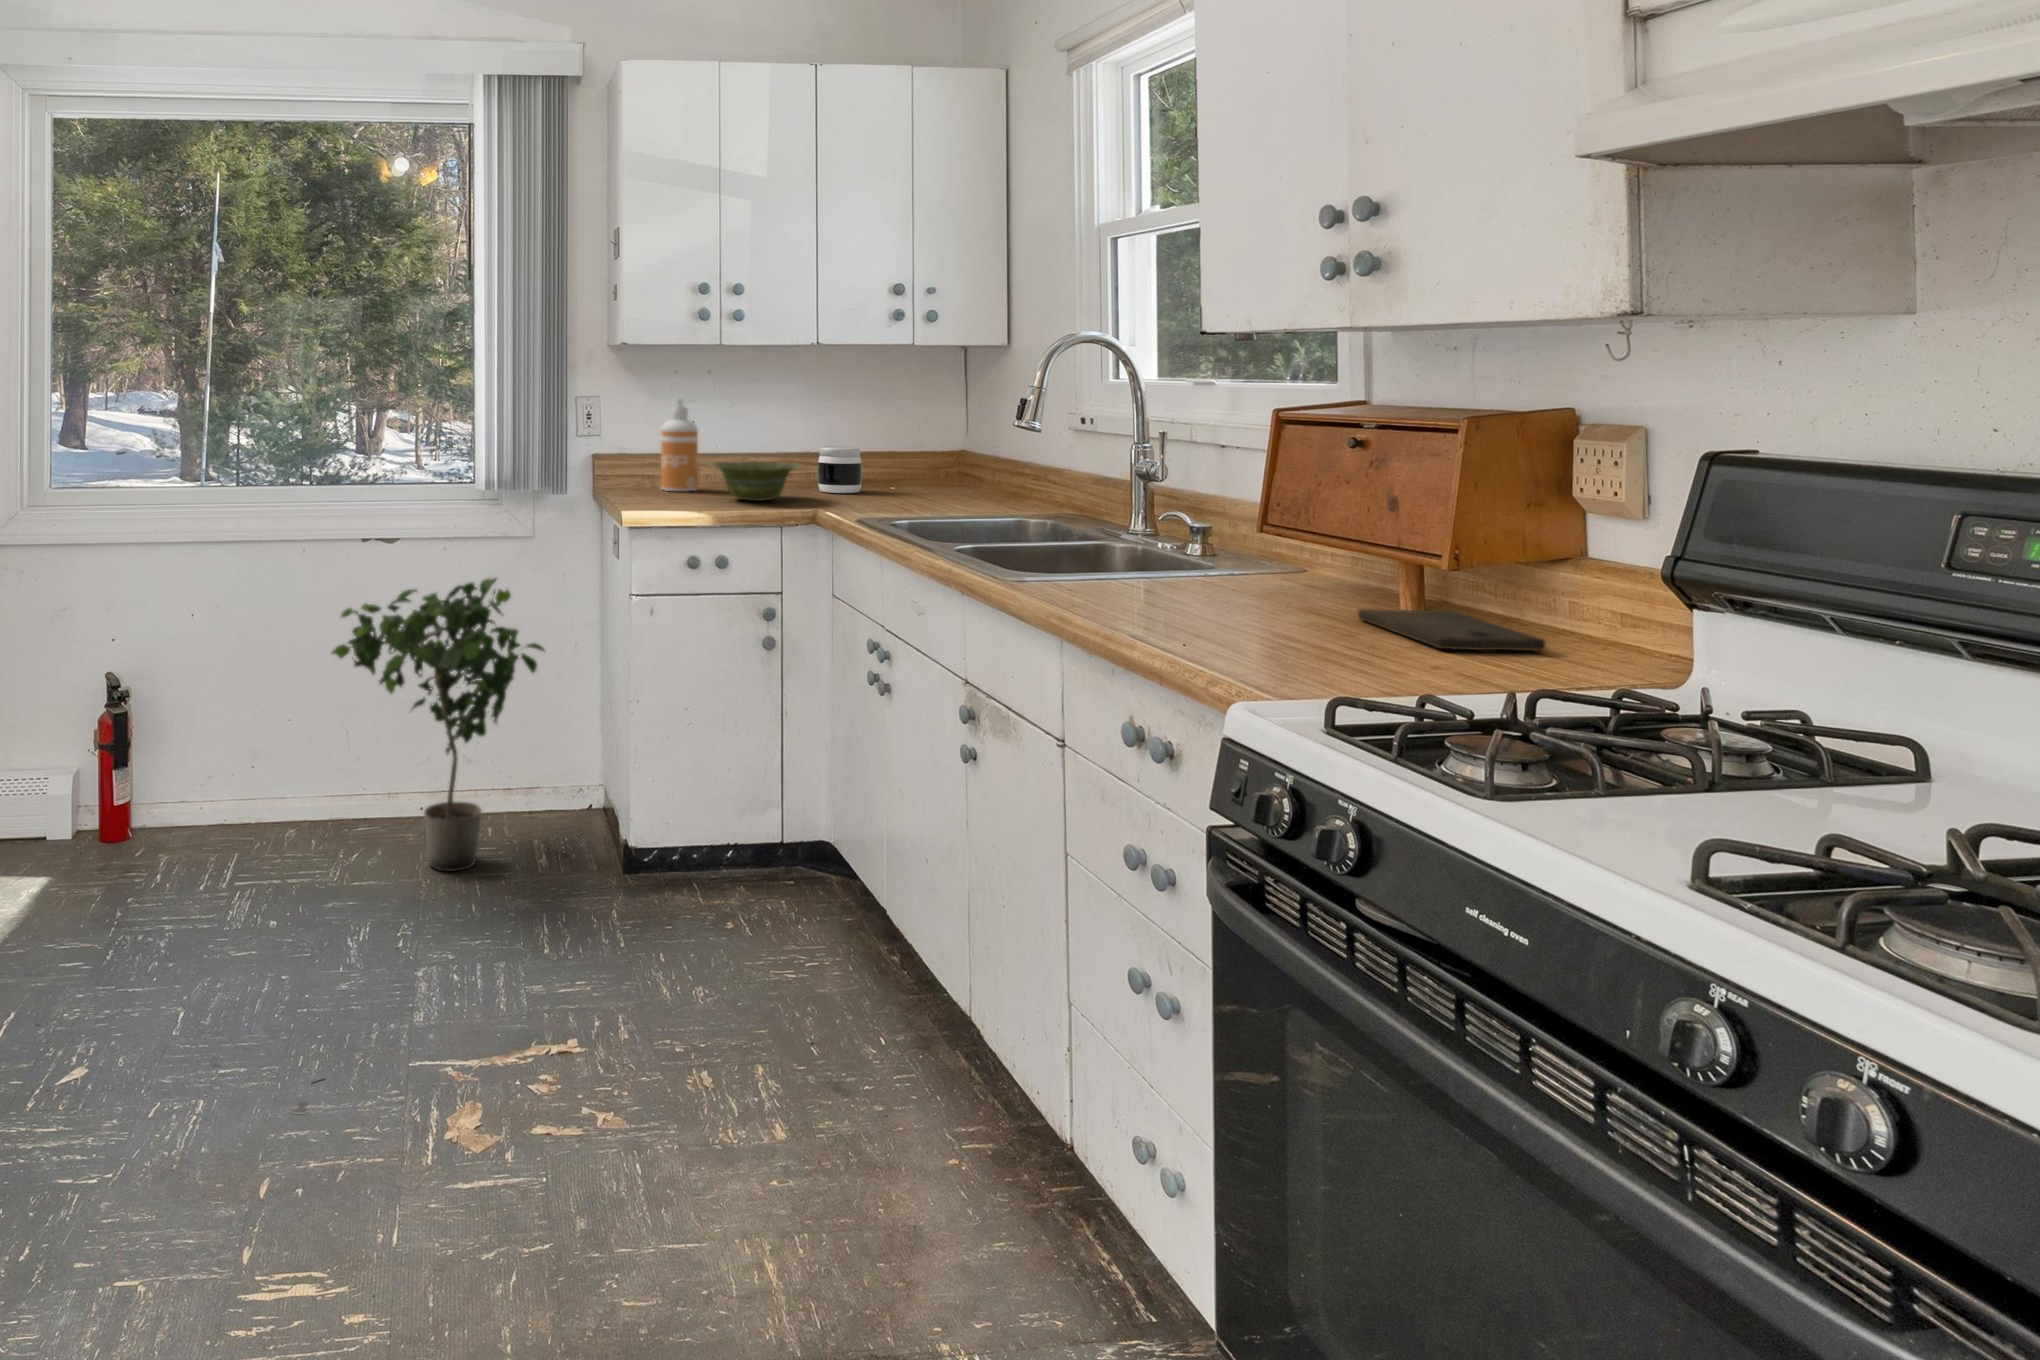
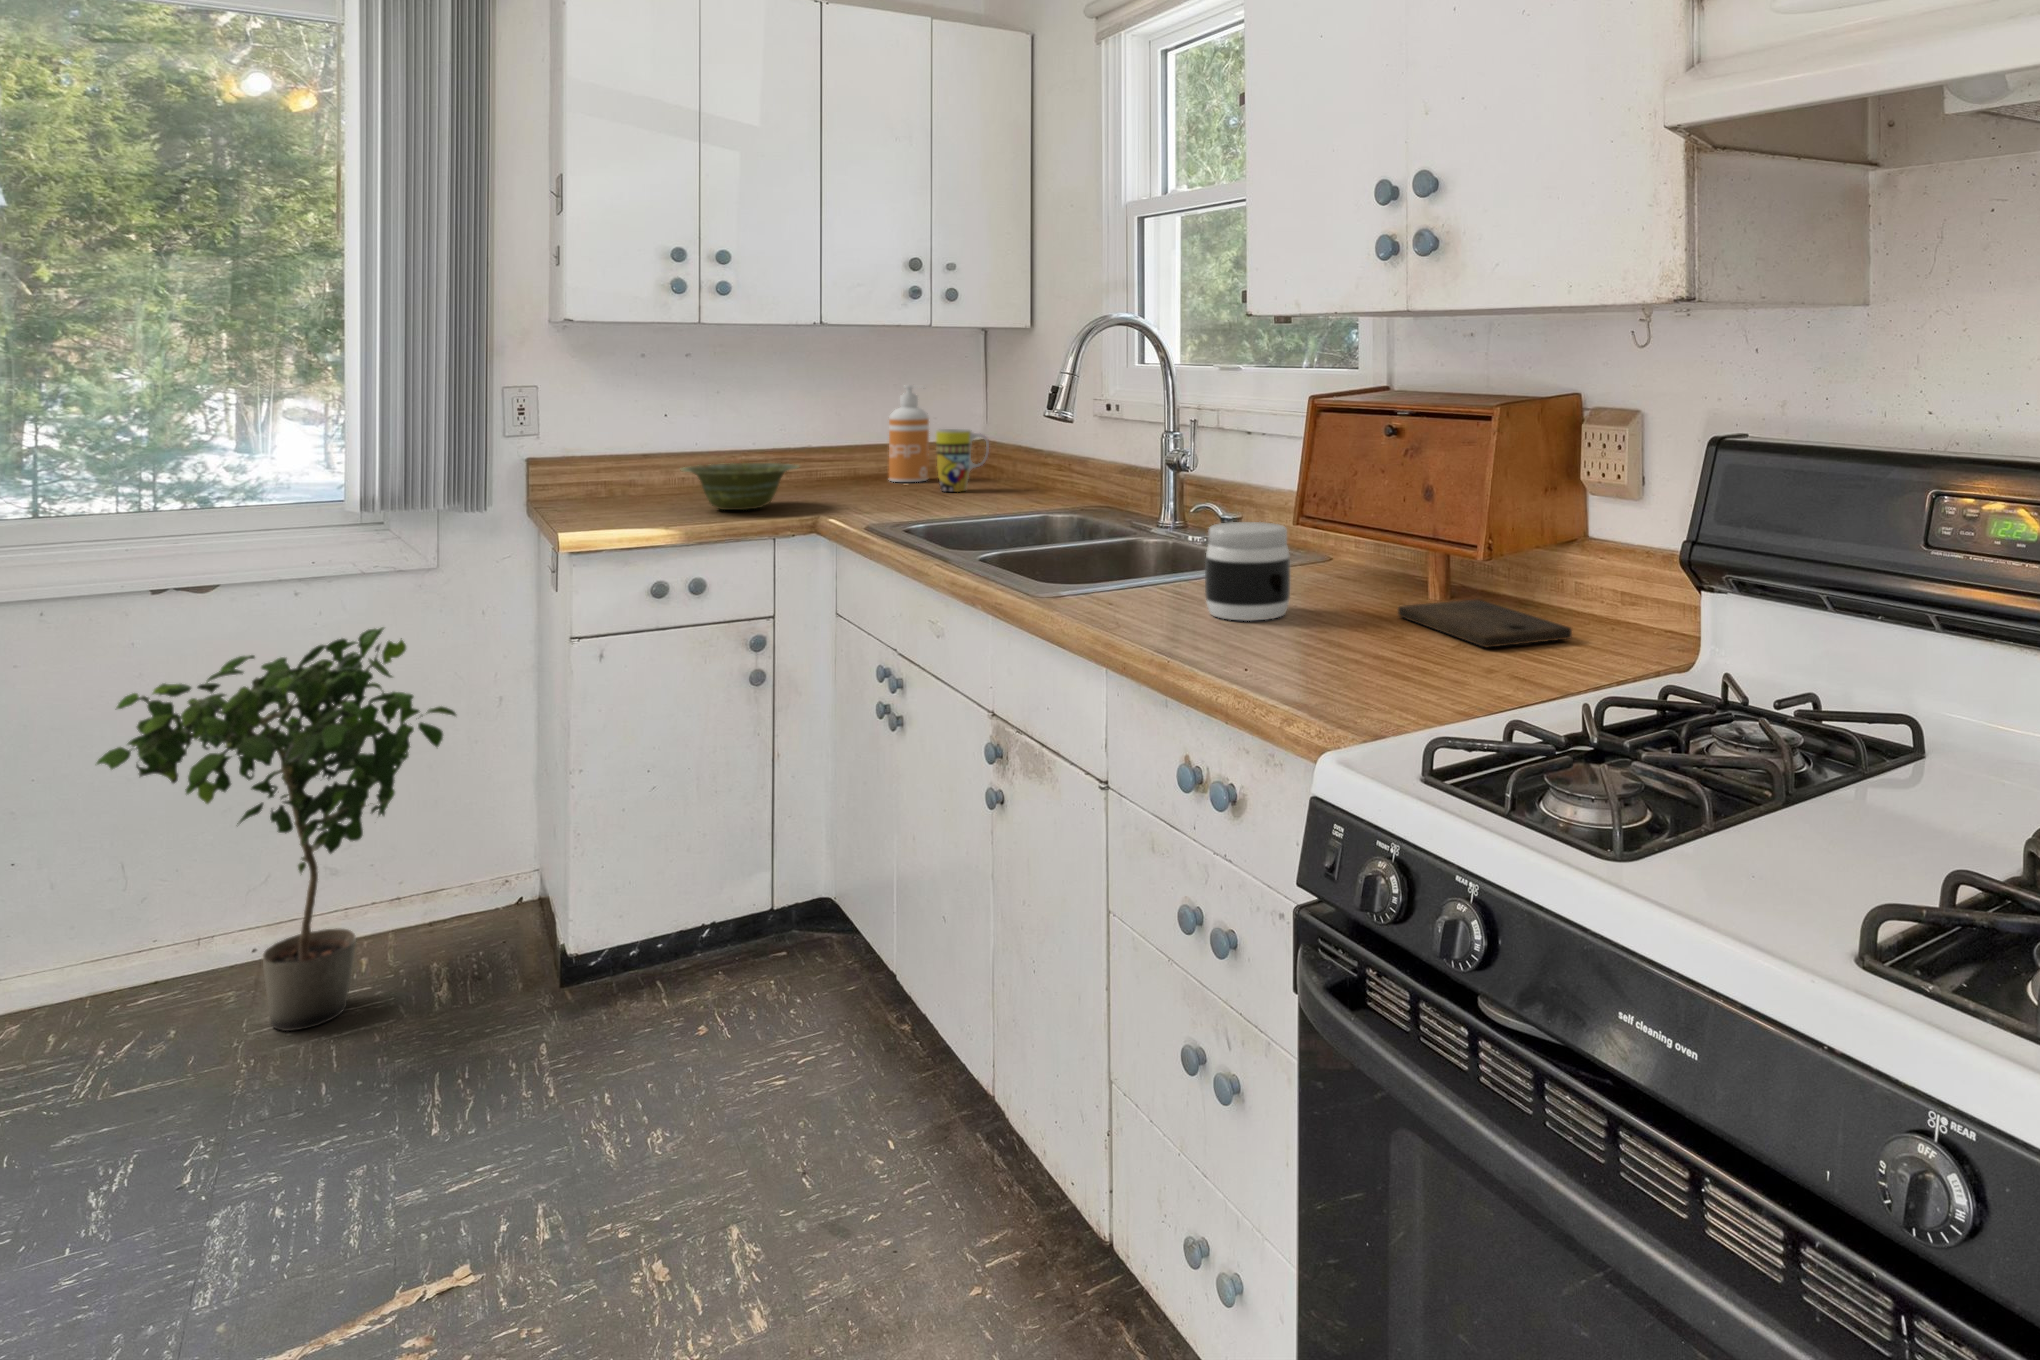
soap dispenser: present [661,398,698,491] -> present [889,385,929,482]
mug: none [923,438,972,496] -> present [936,429,989,492]
jar: present [818,446,862,493] -> present [1205,522,1291,621]

